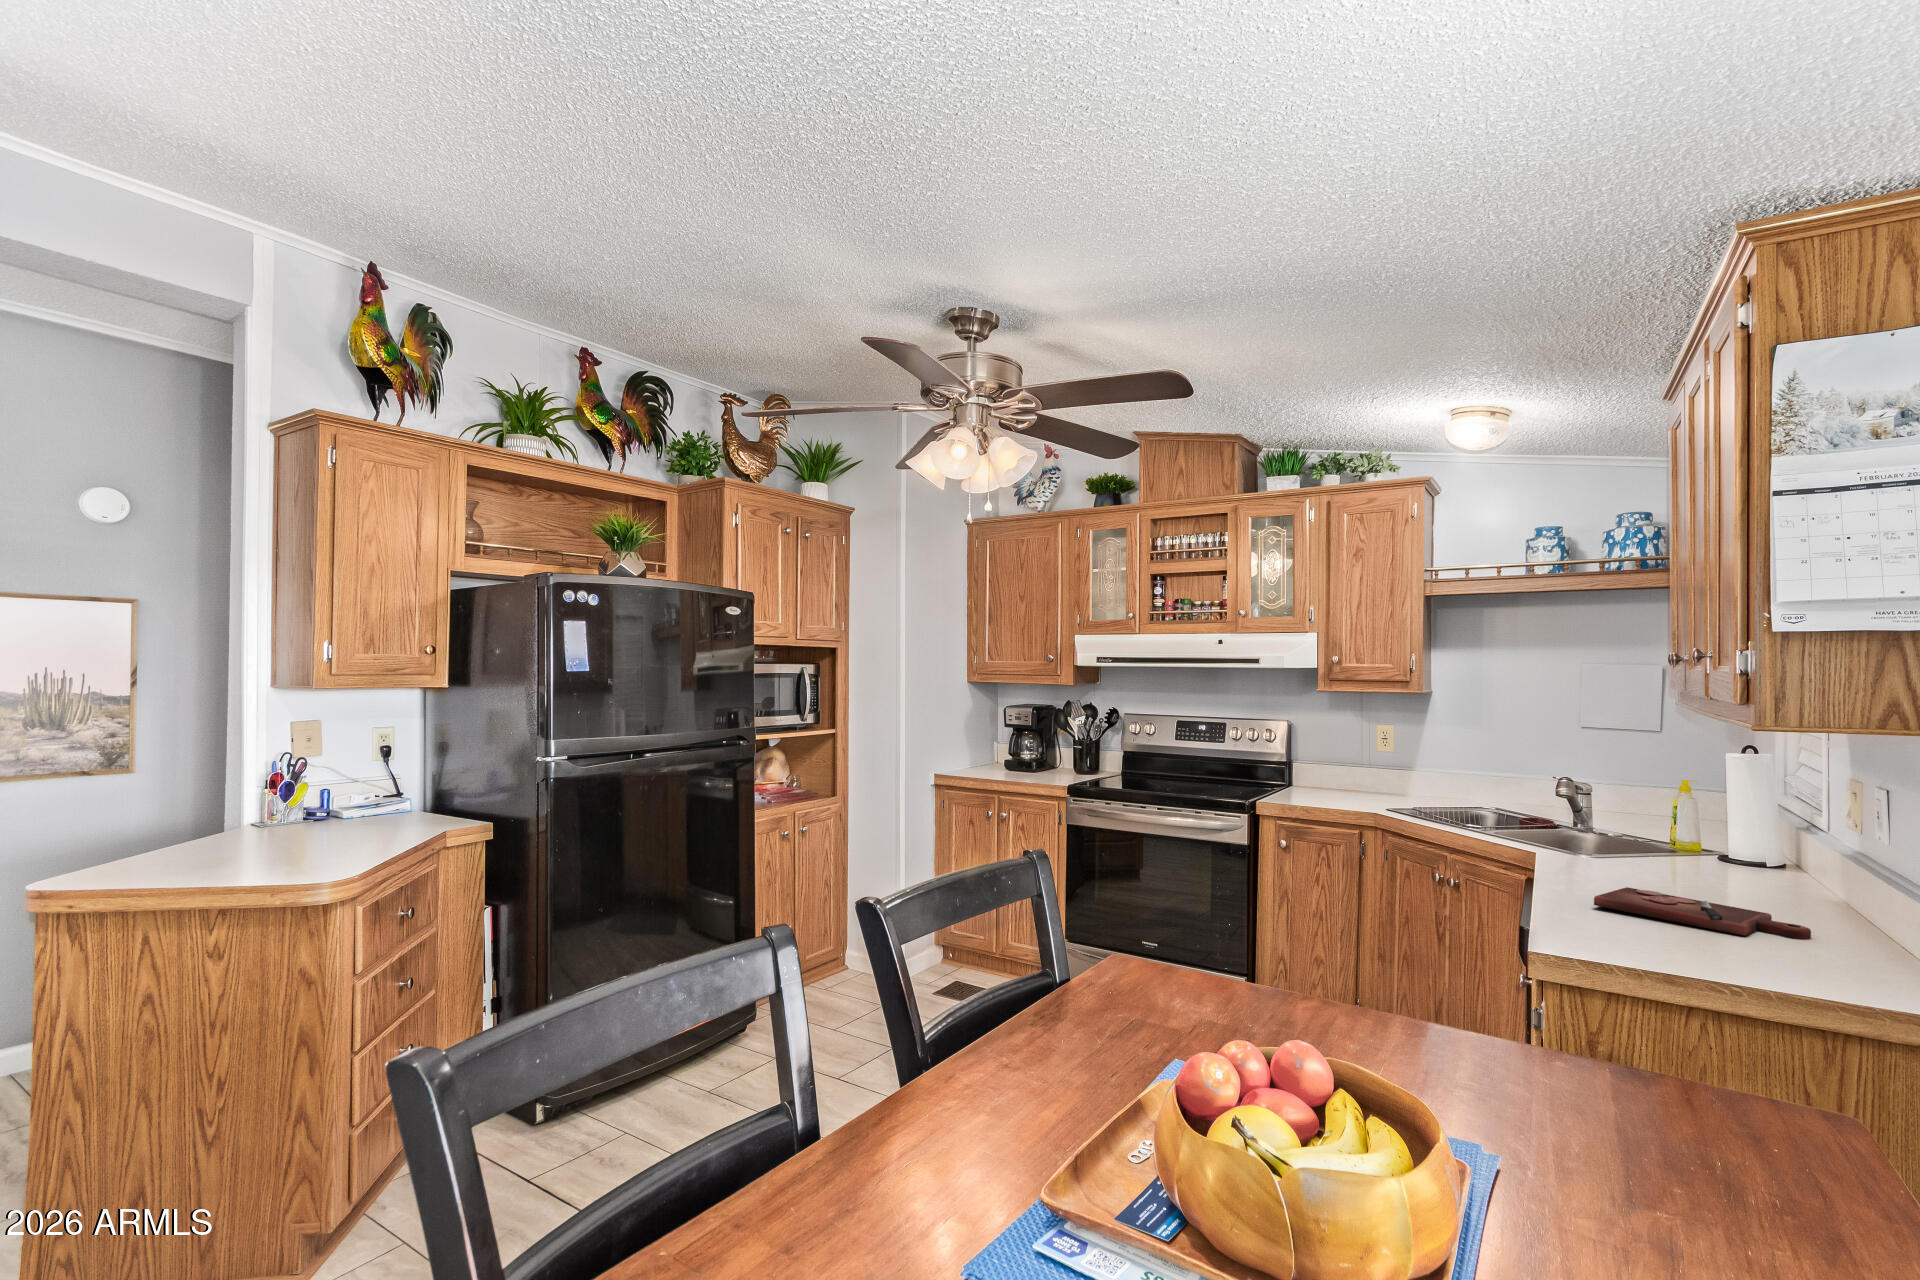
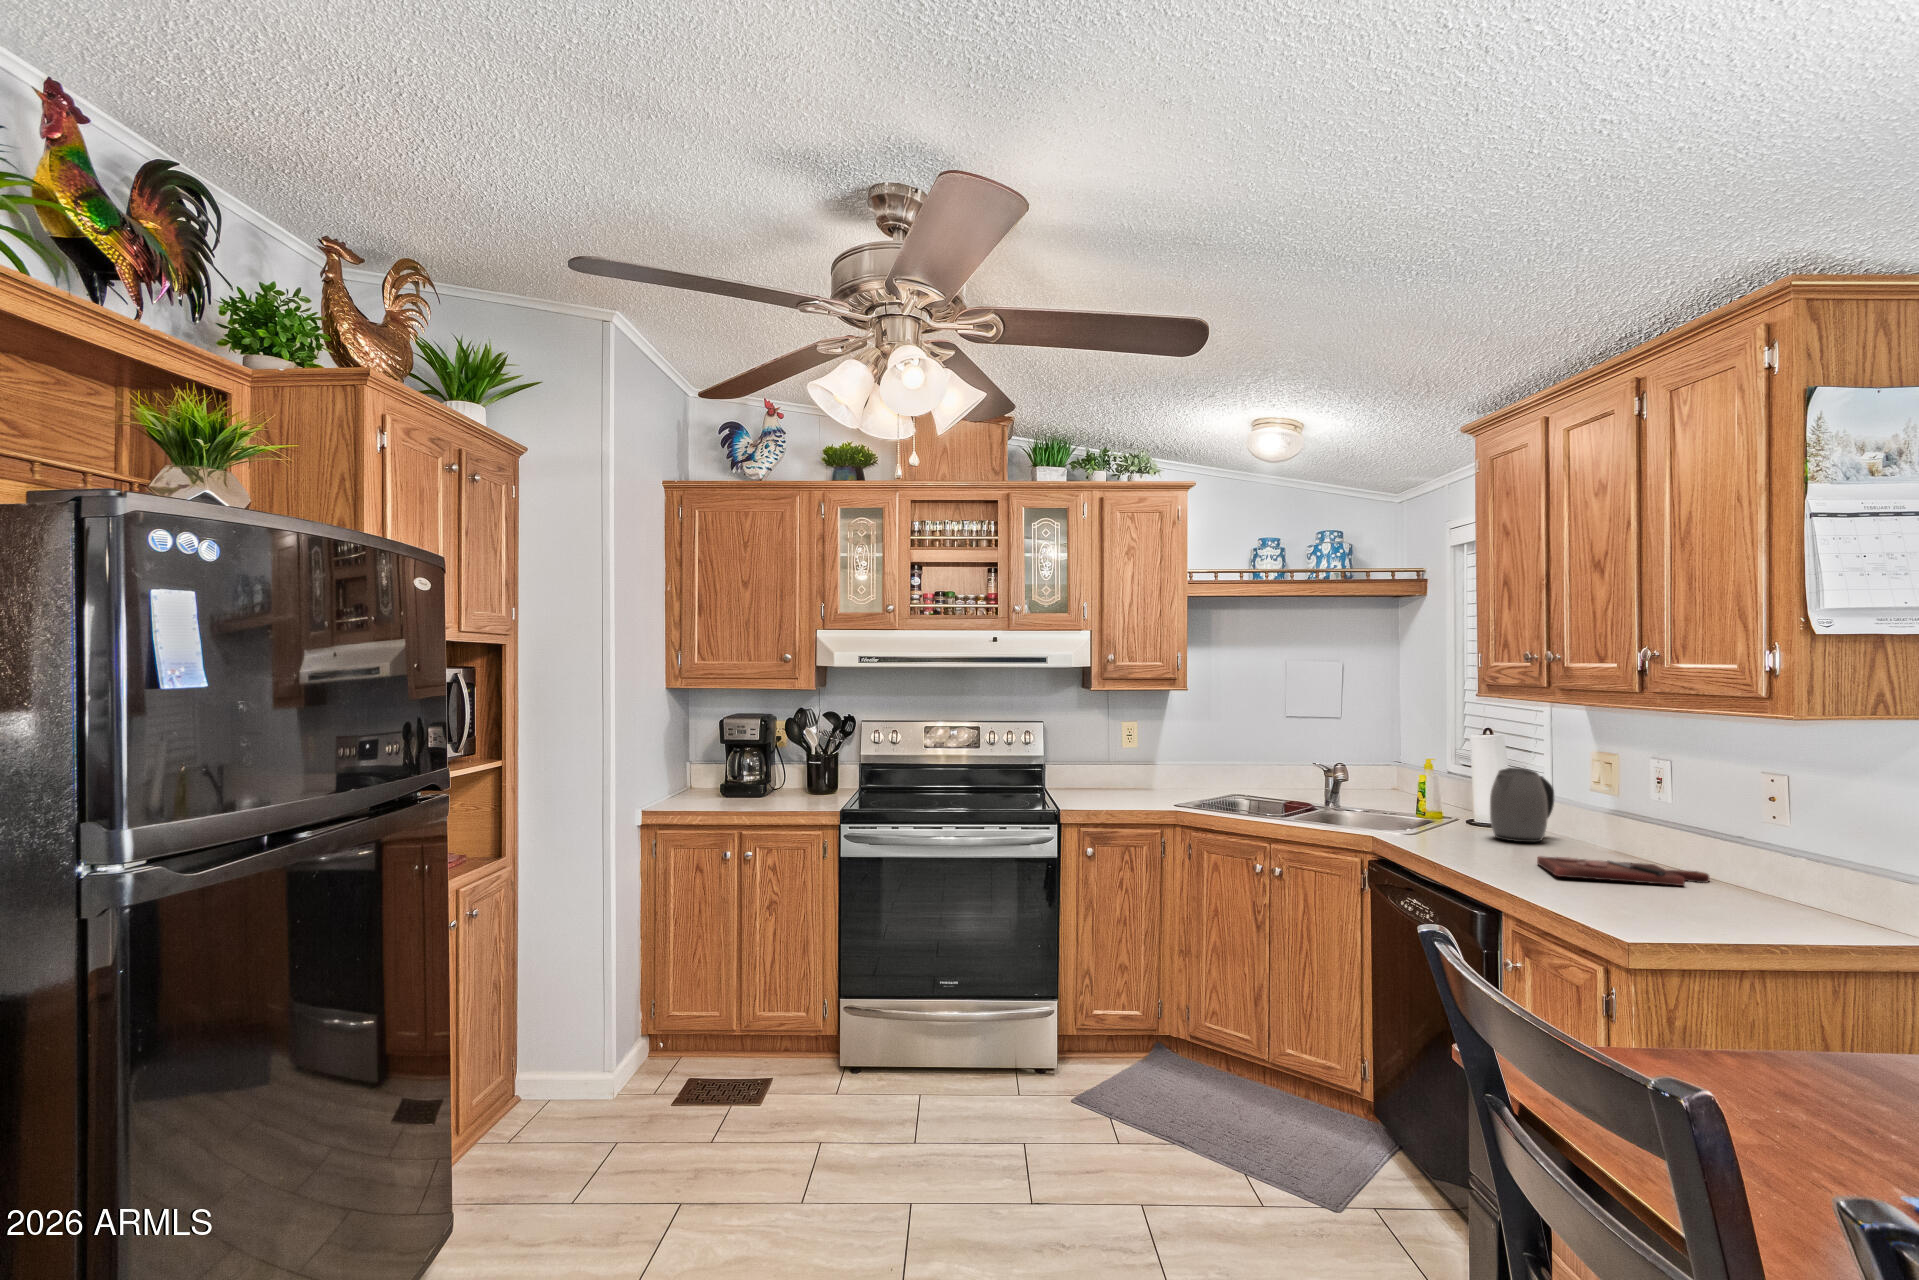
kettle: none [1659,792,1762,882] -> present [1490,768,1554,842]

